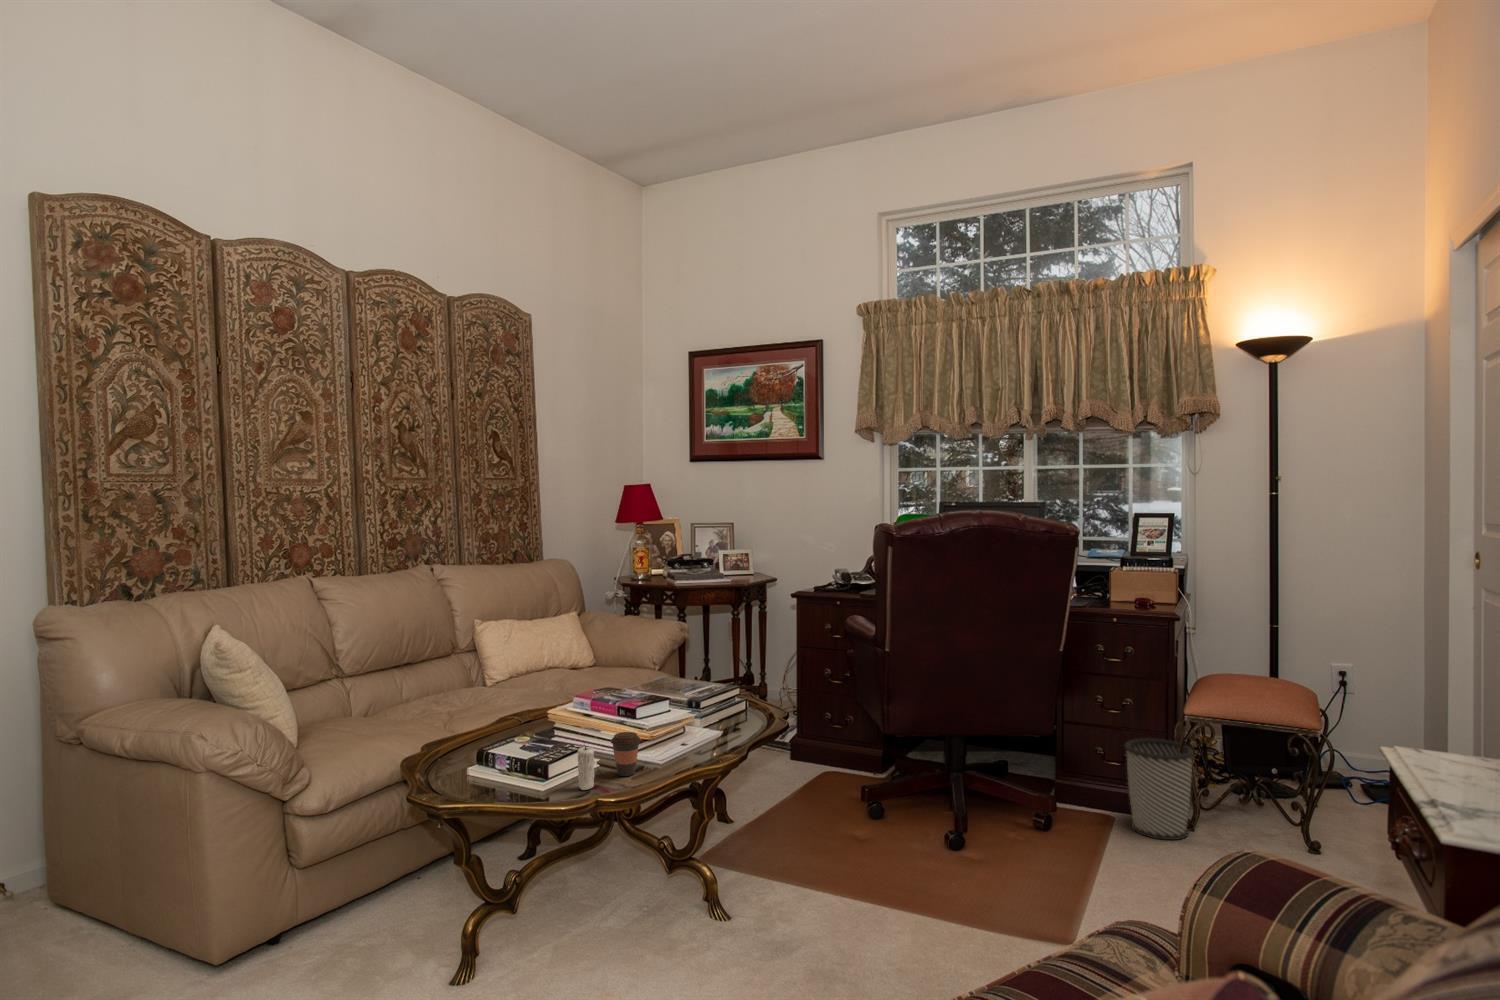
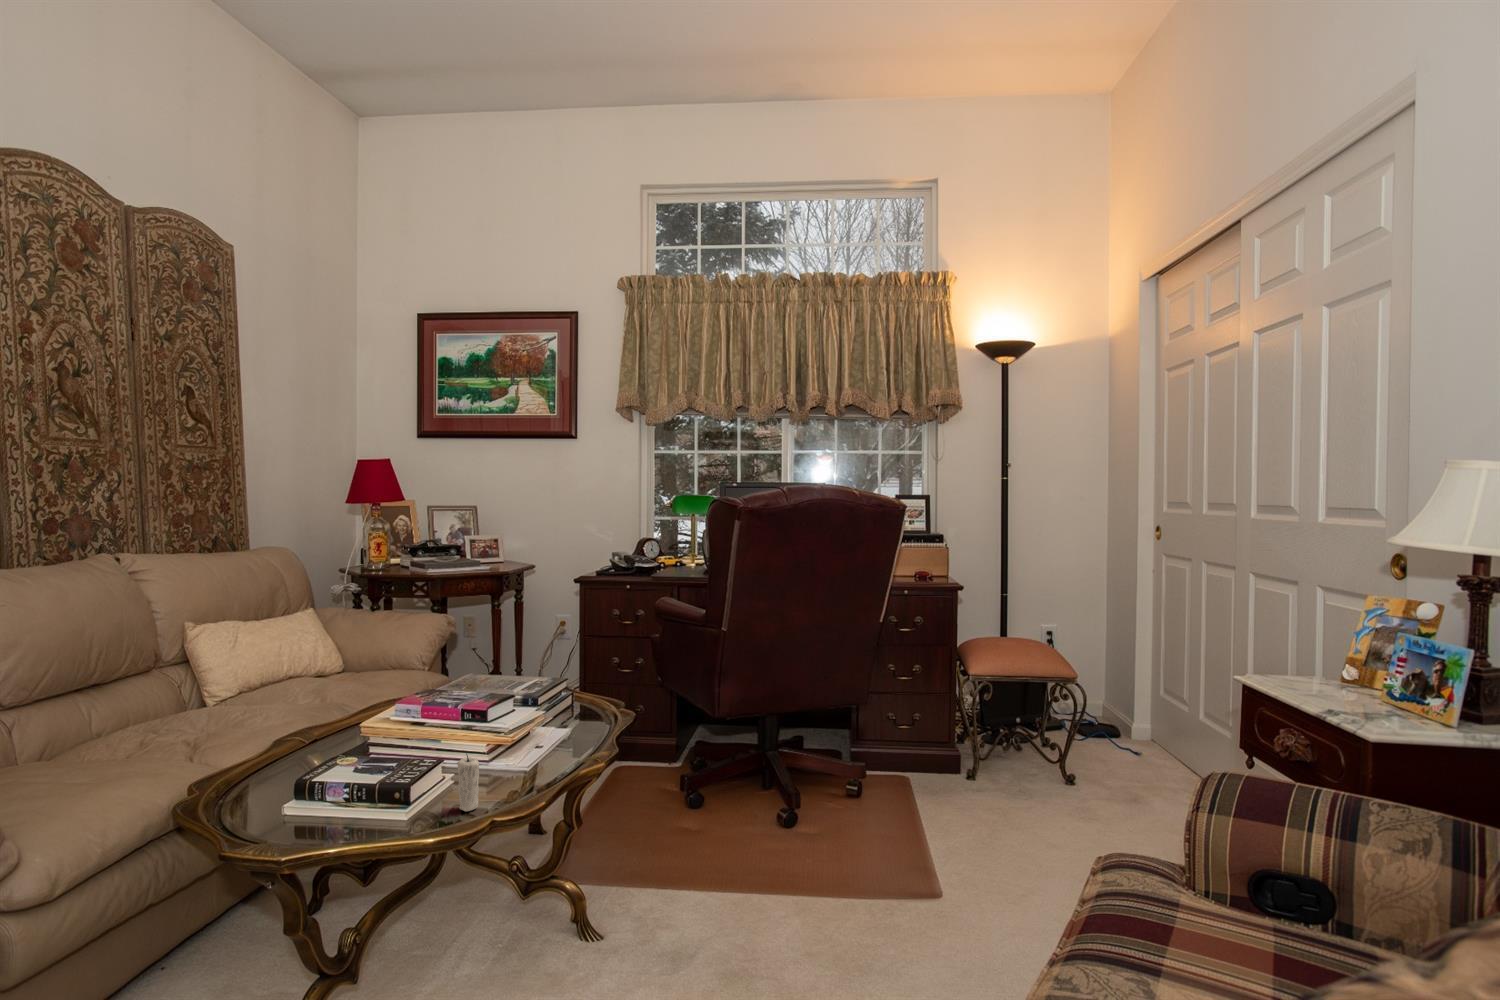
coffee cup: present [611,732,641,776] -> none [486,736,523,789]
wastebasket: present [1124,738,1194,840] -> none [915,698,975,789]

